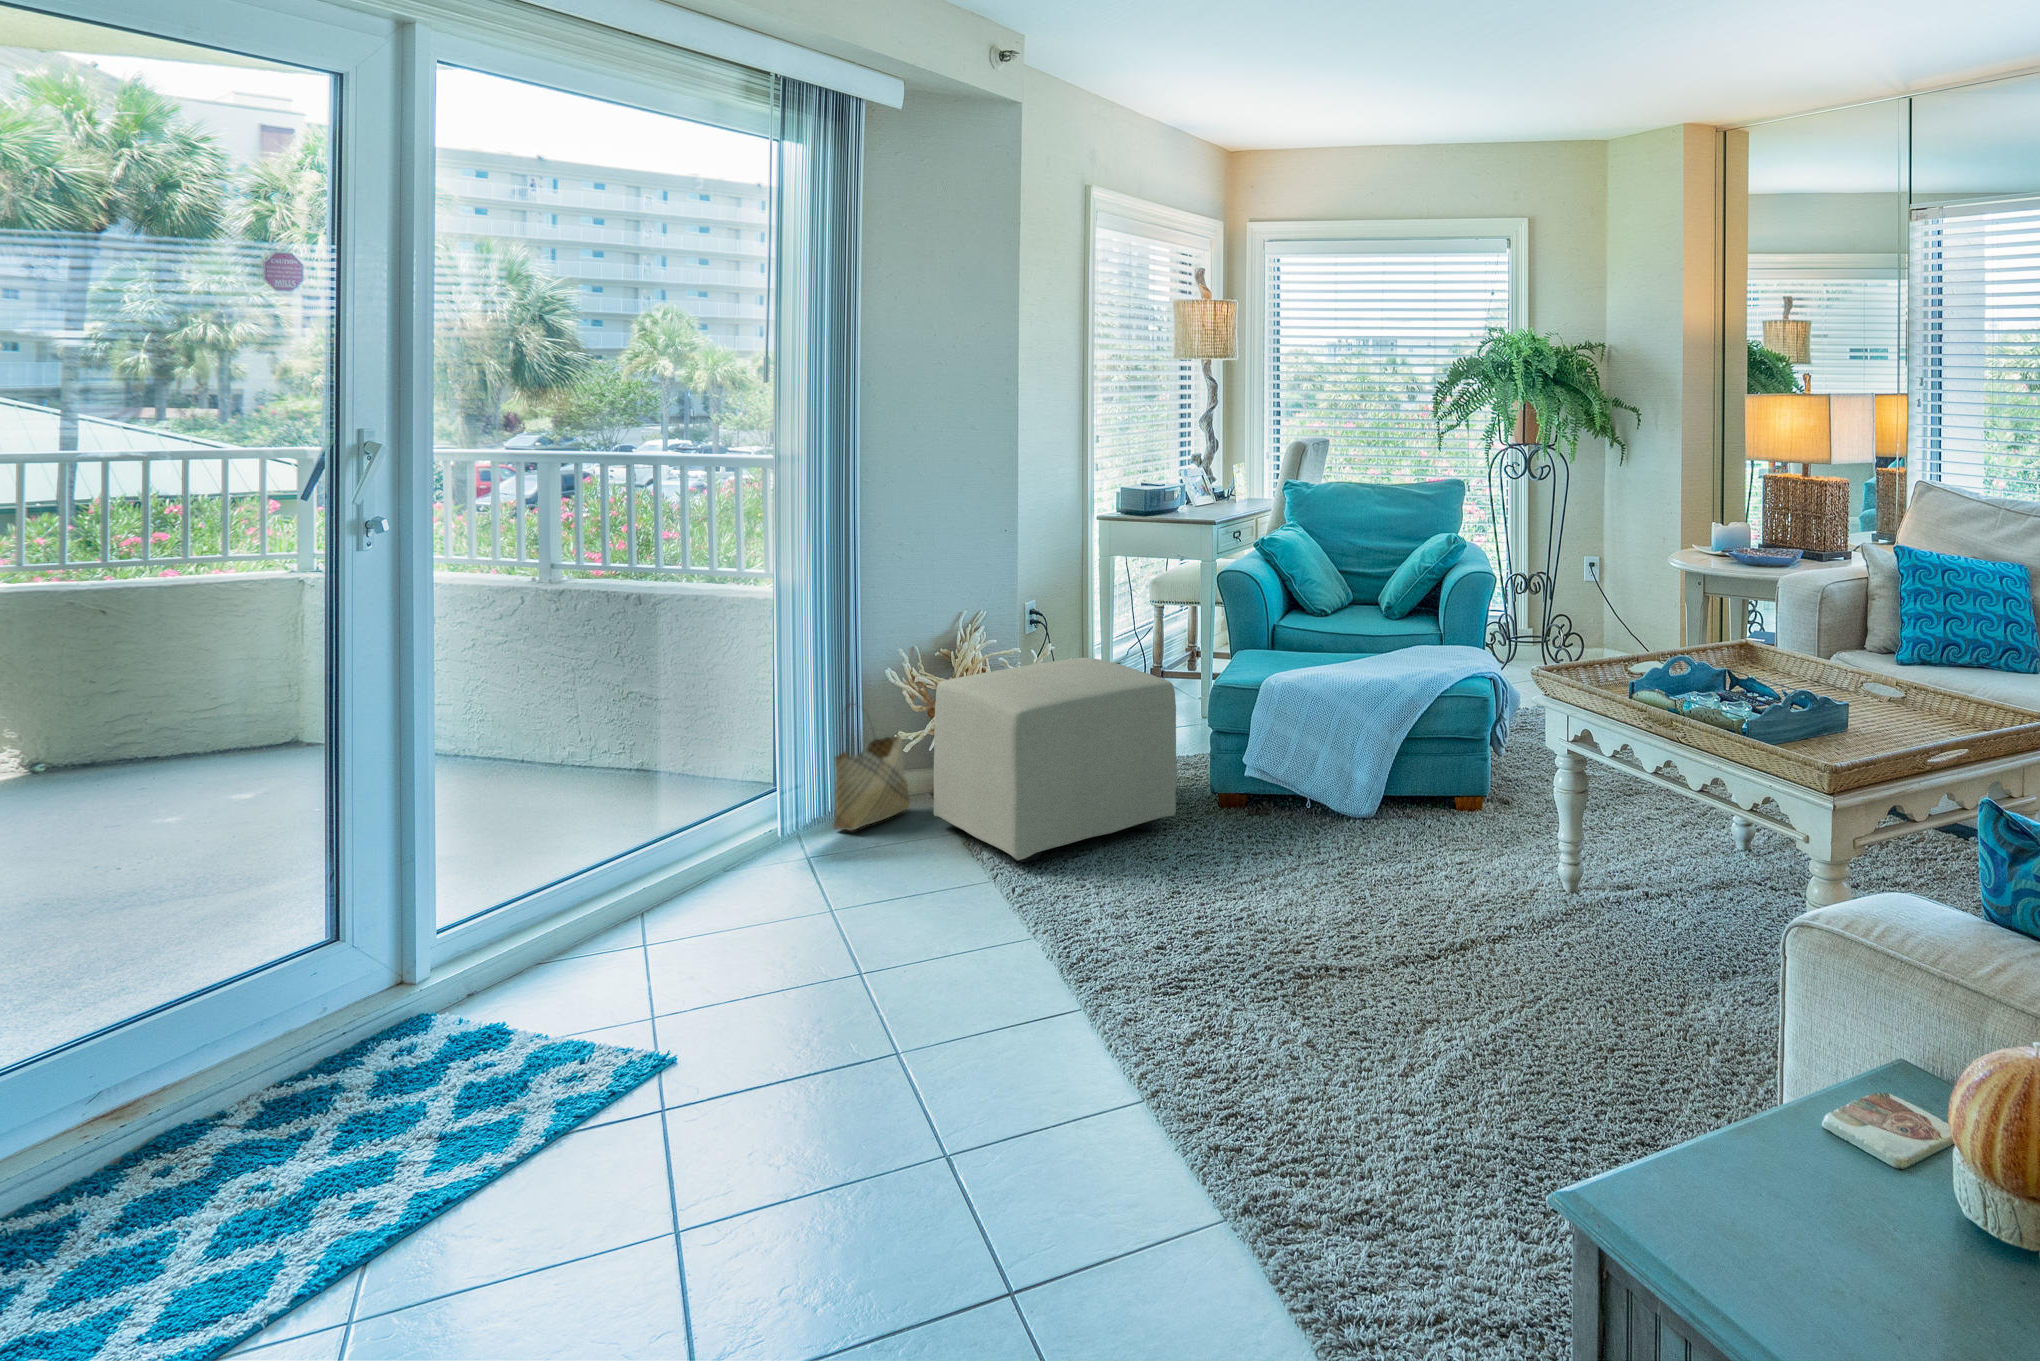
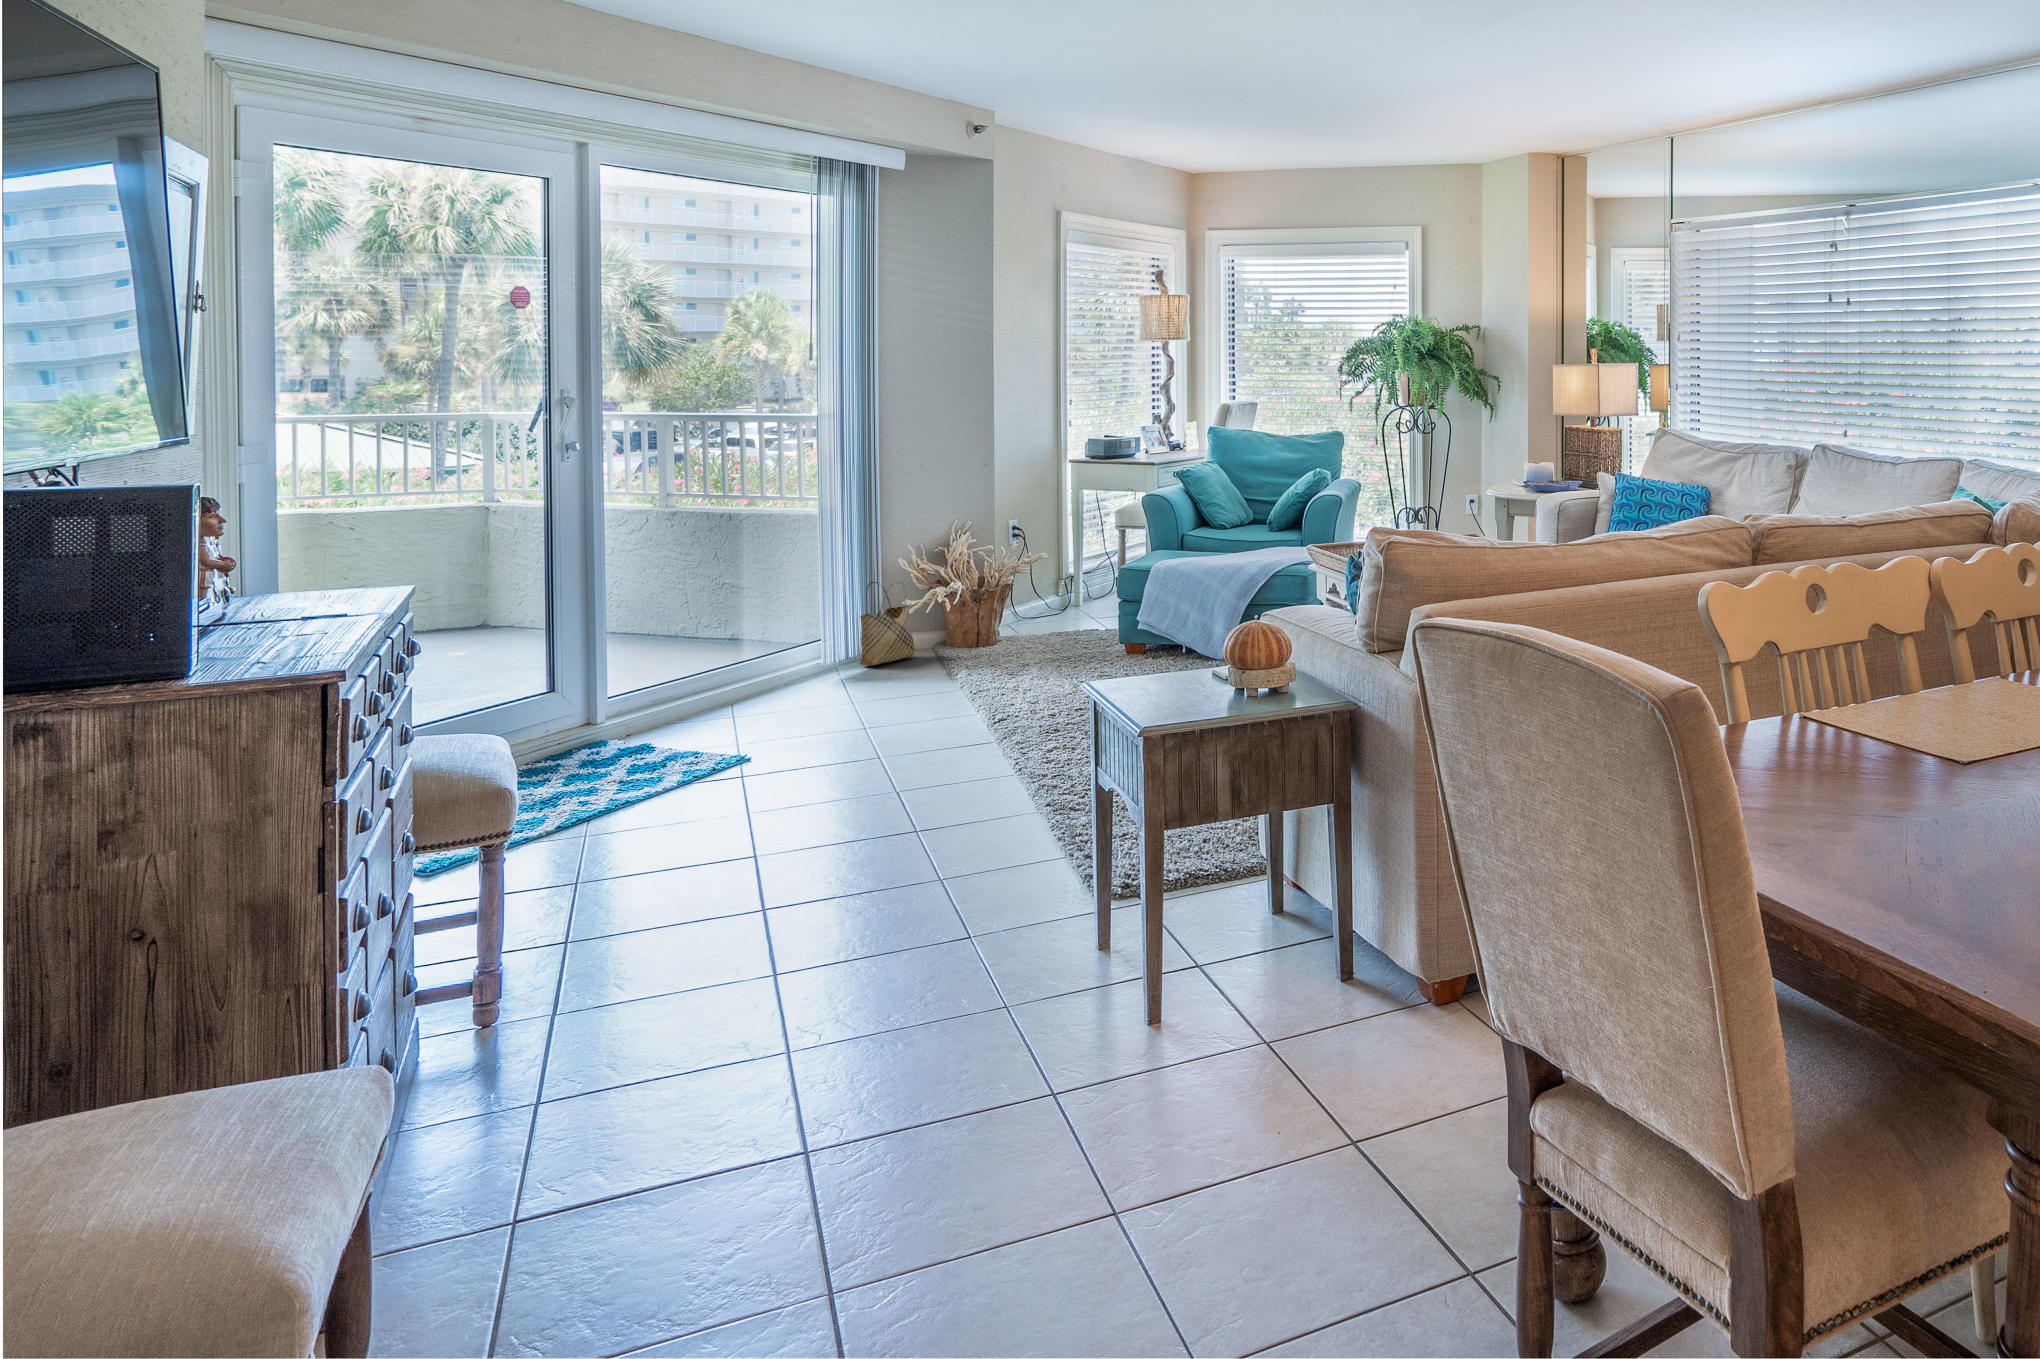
ottoman: present [934,658,1177,862] -> none [929,555,1094,681]

